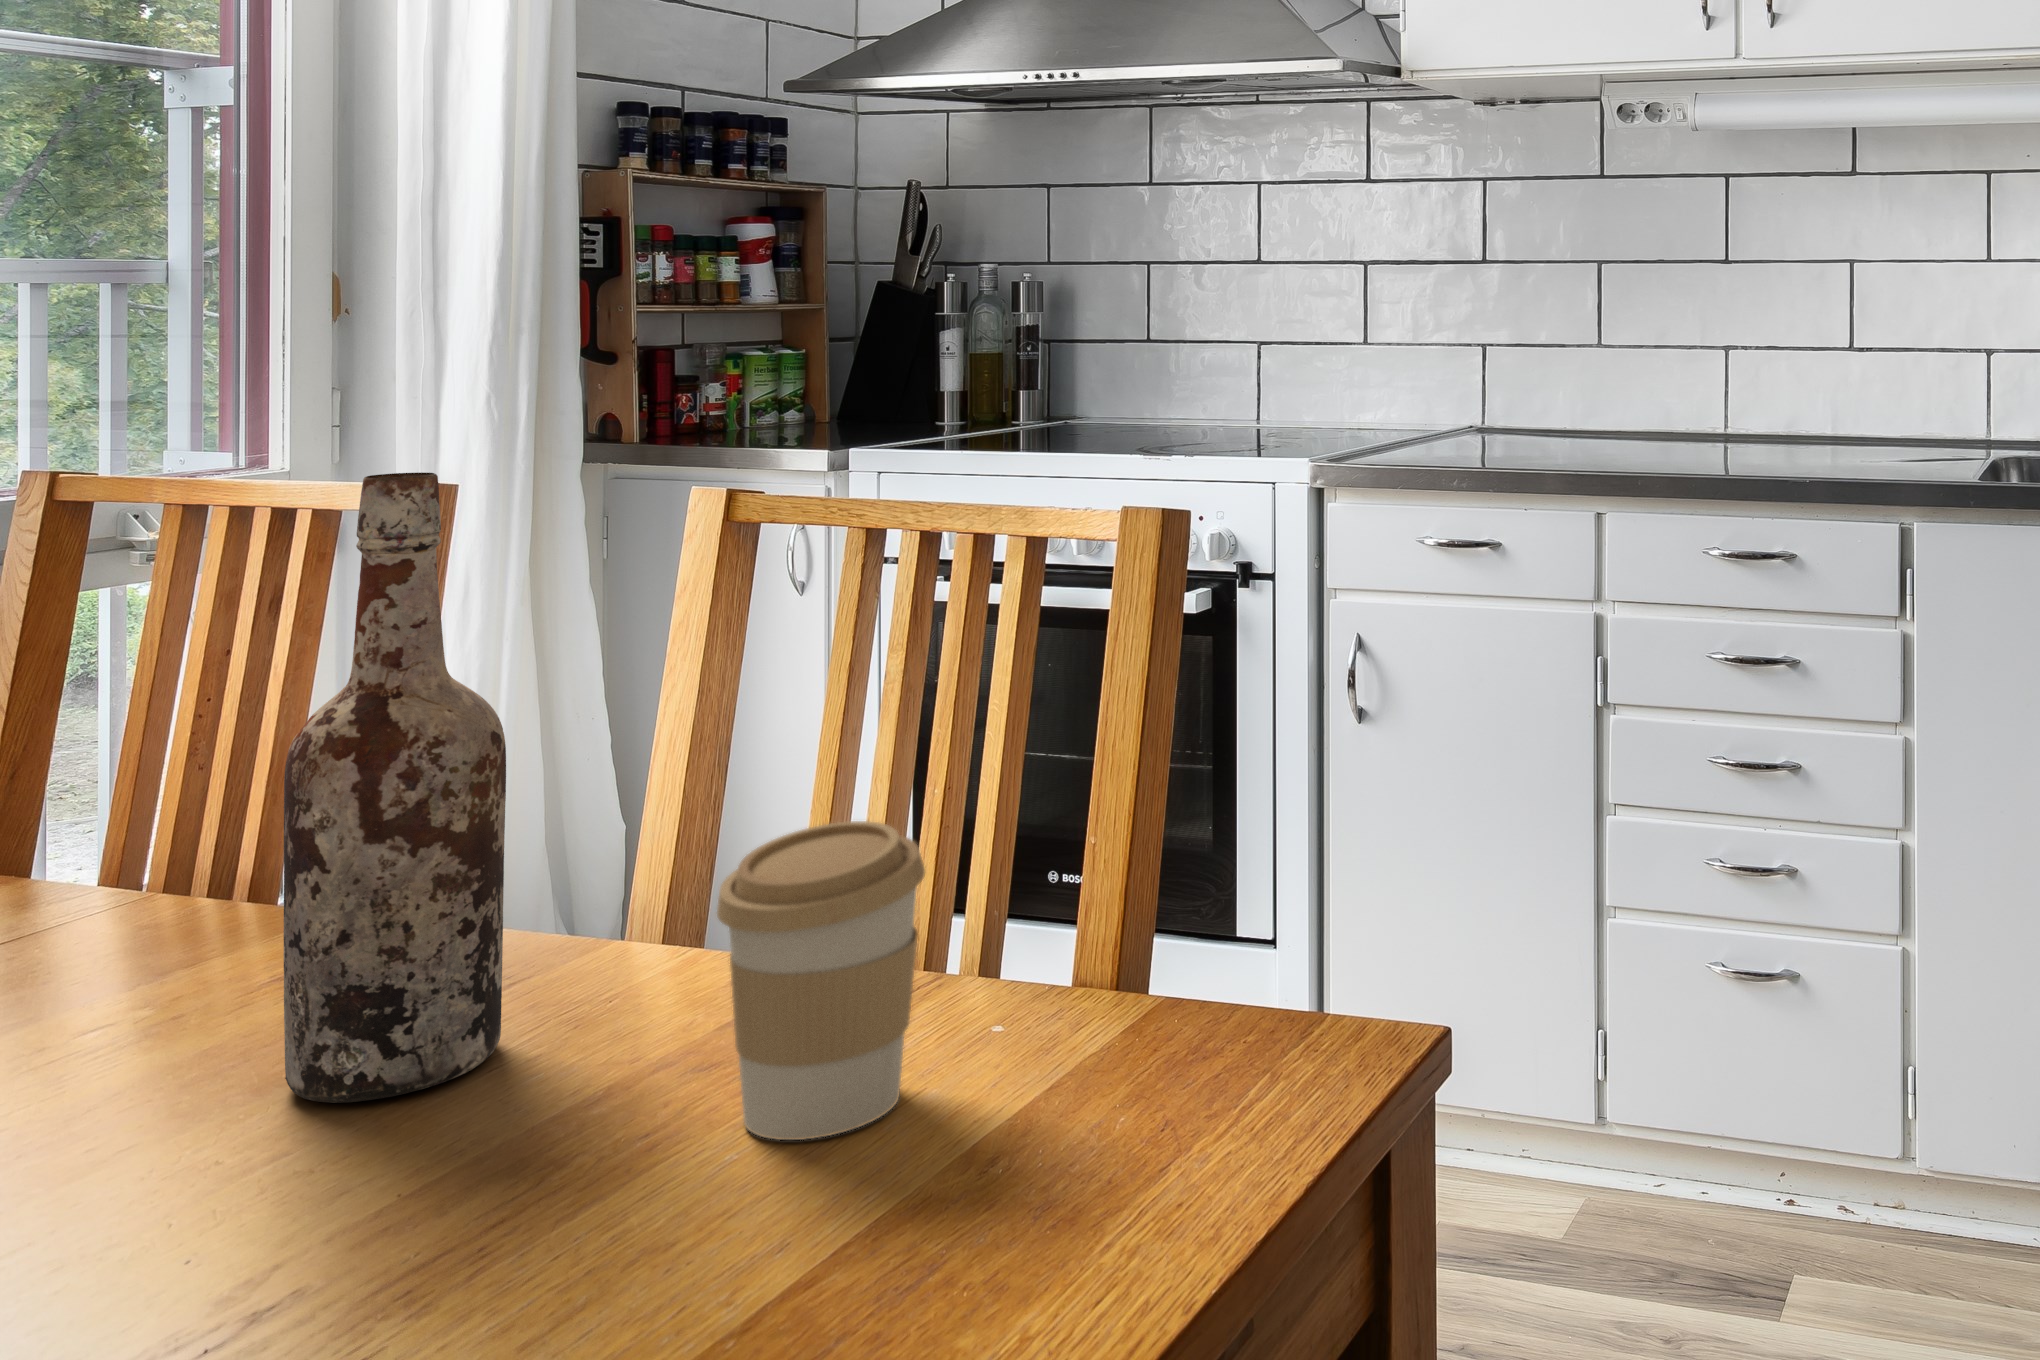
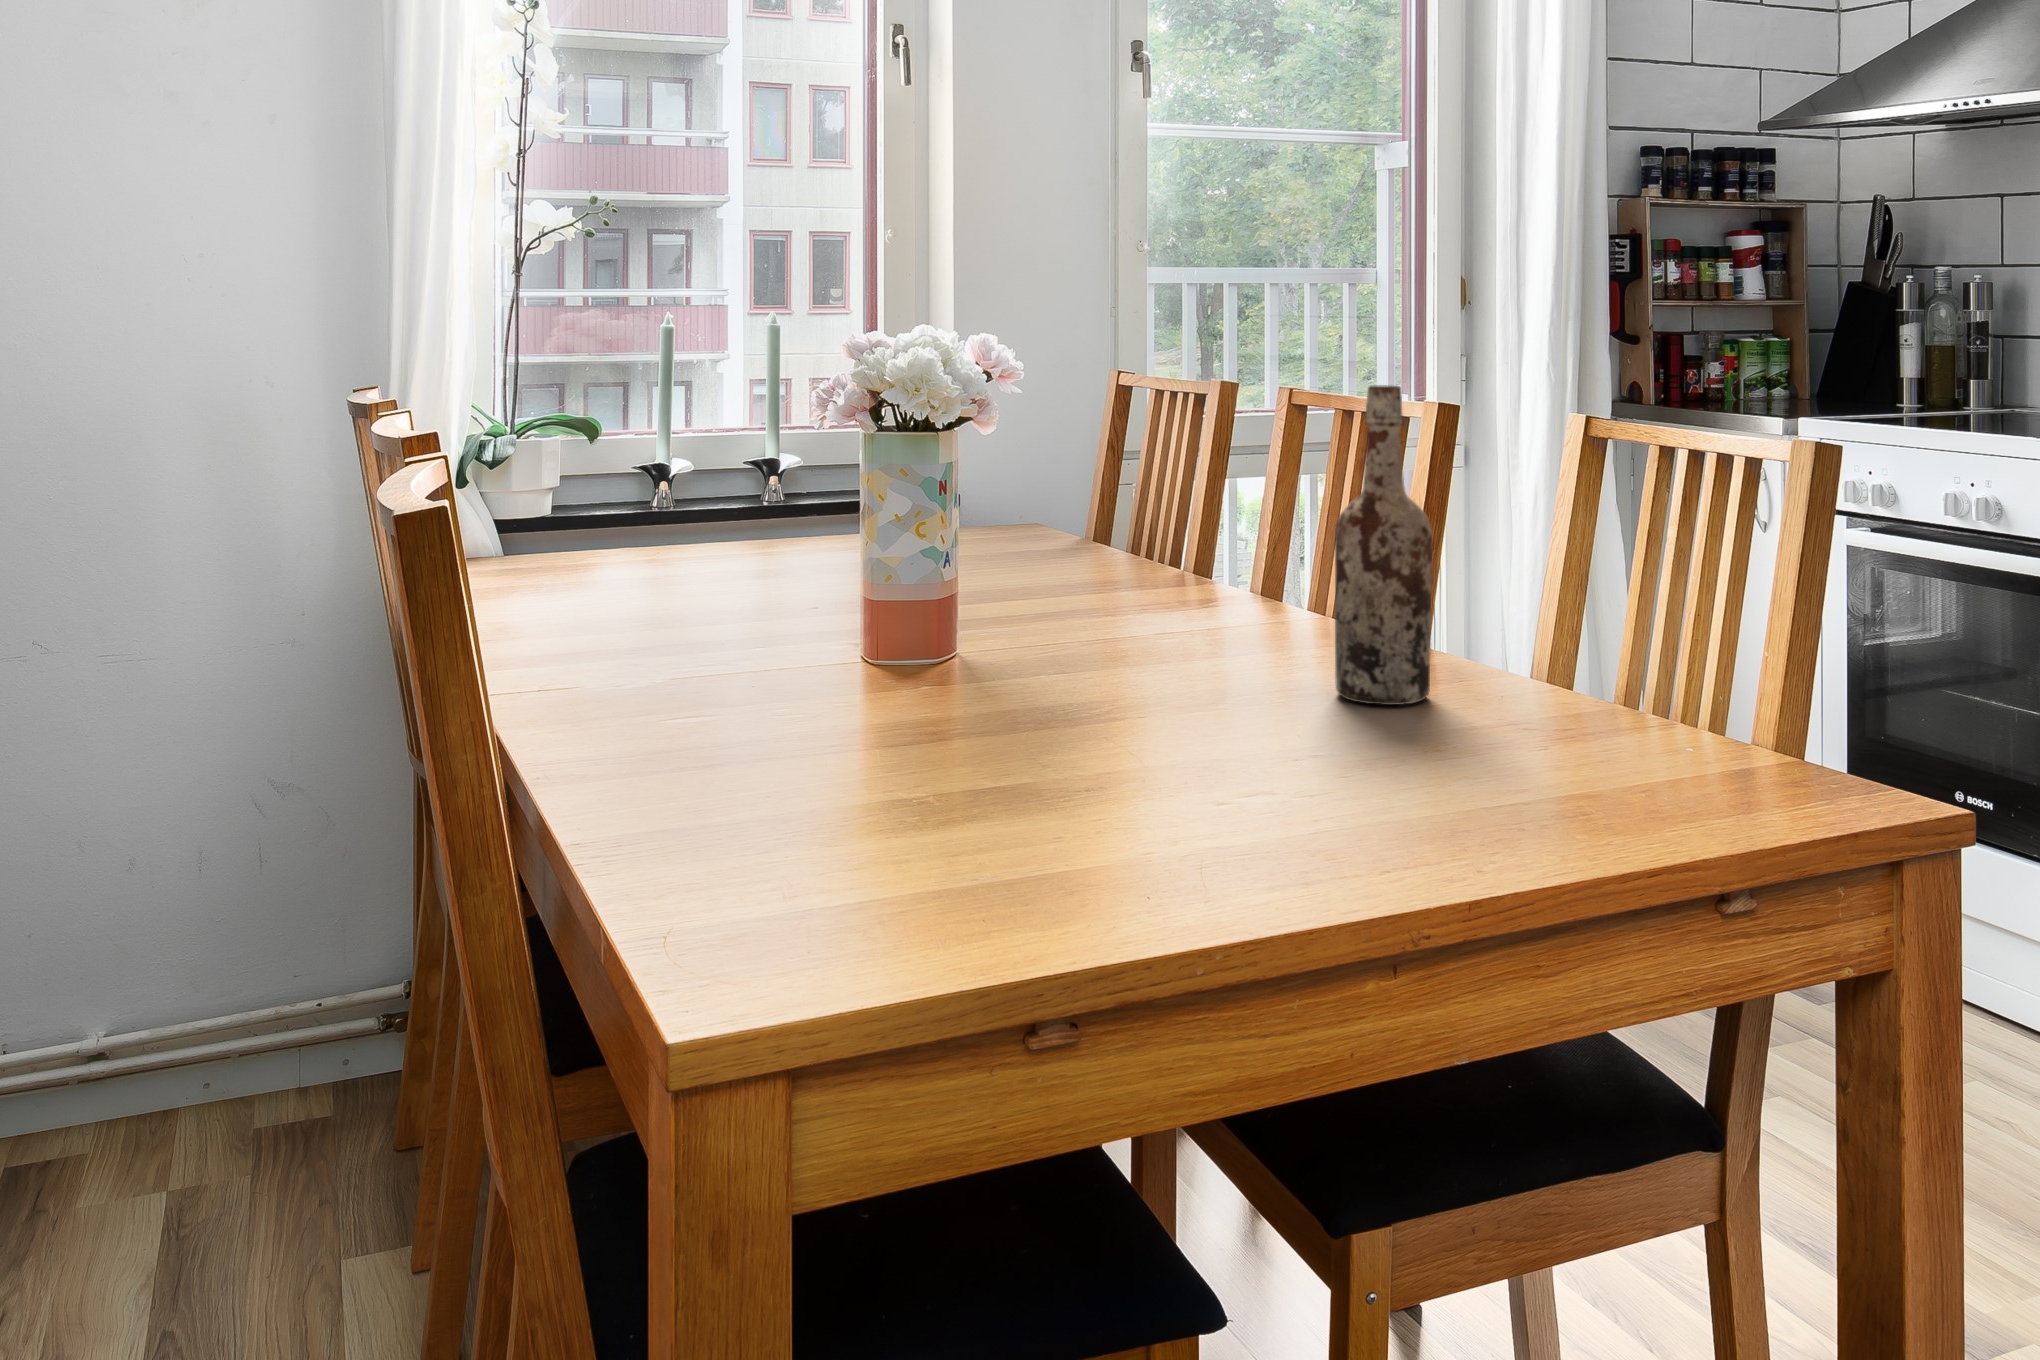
coffee cup: present [717,821,925,1140] -> none [1505,598,1617,765]

